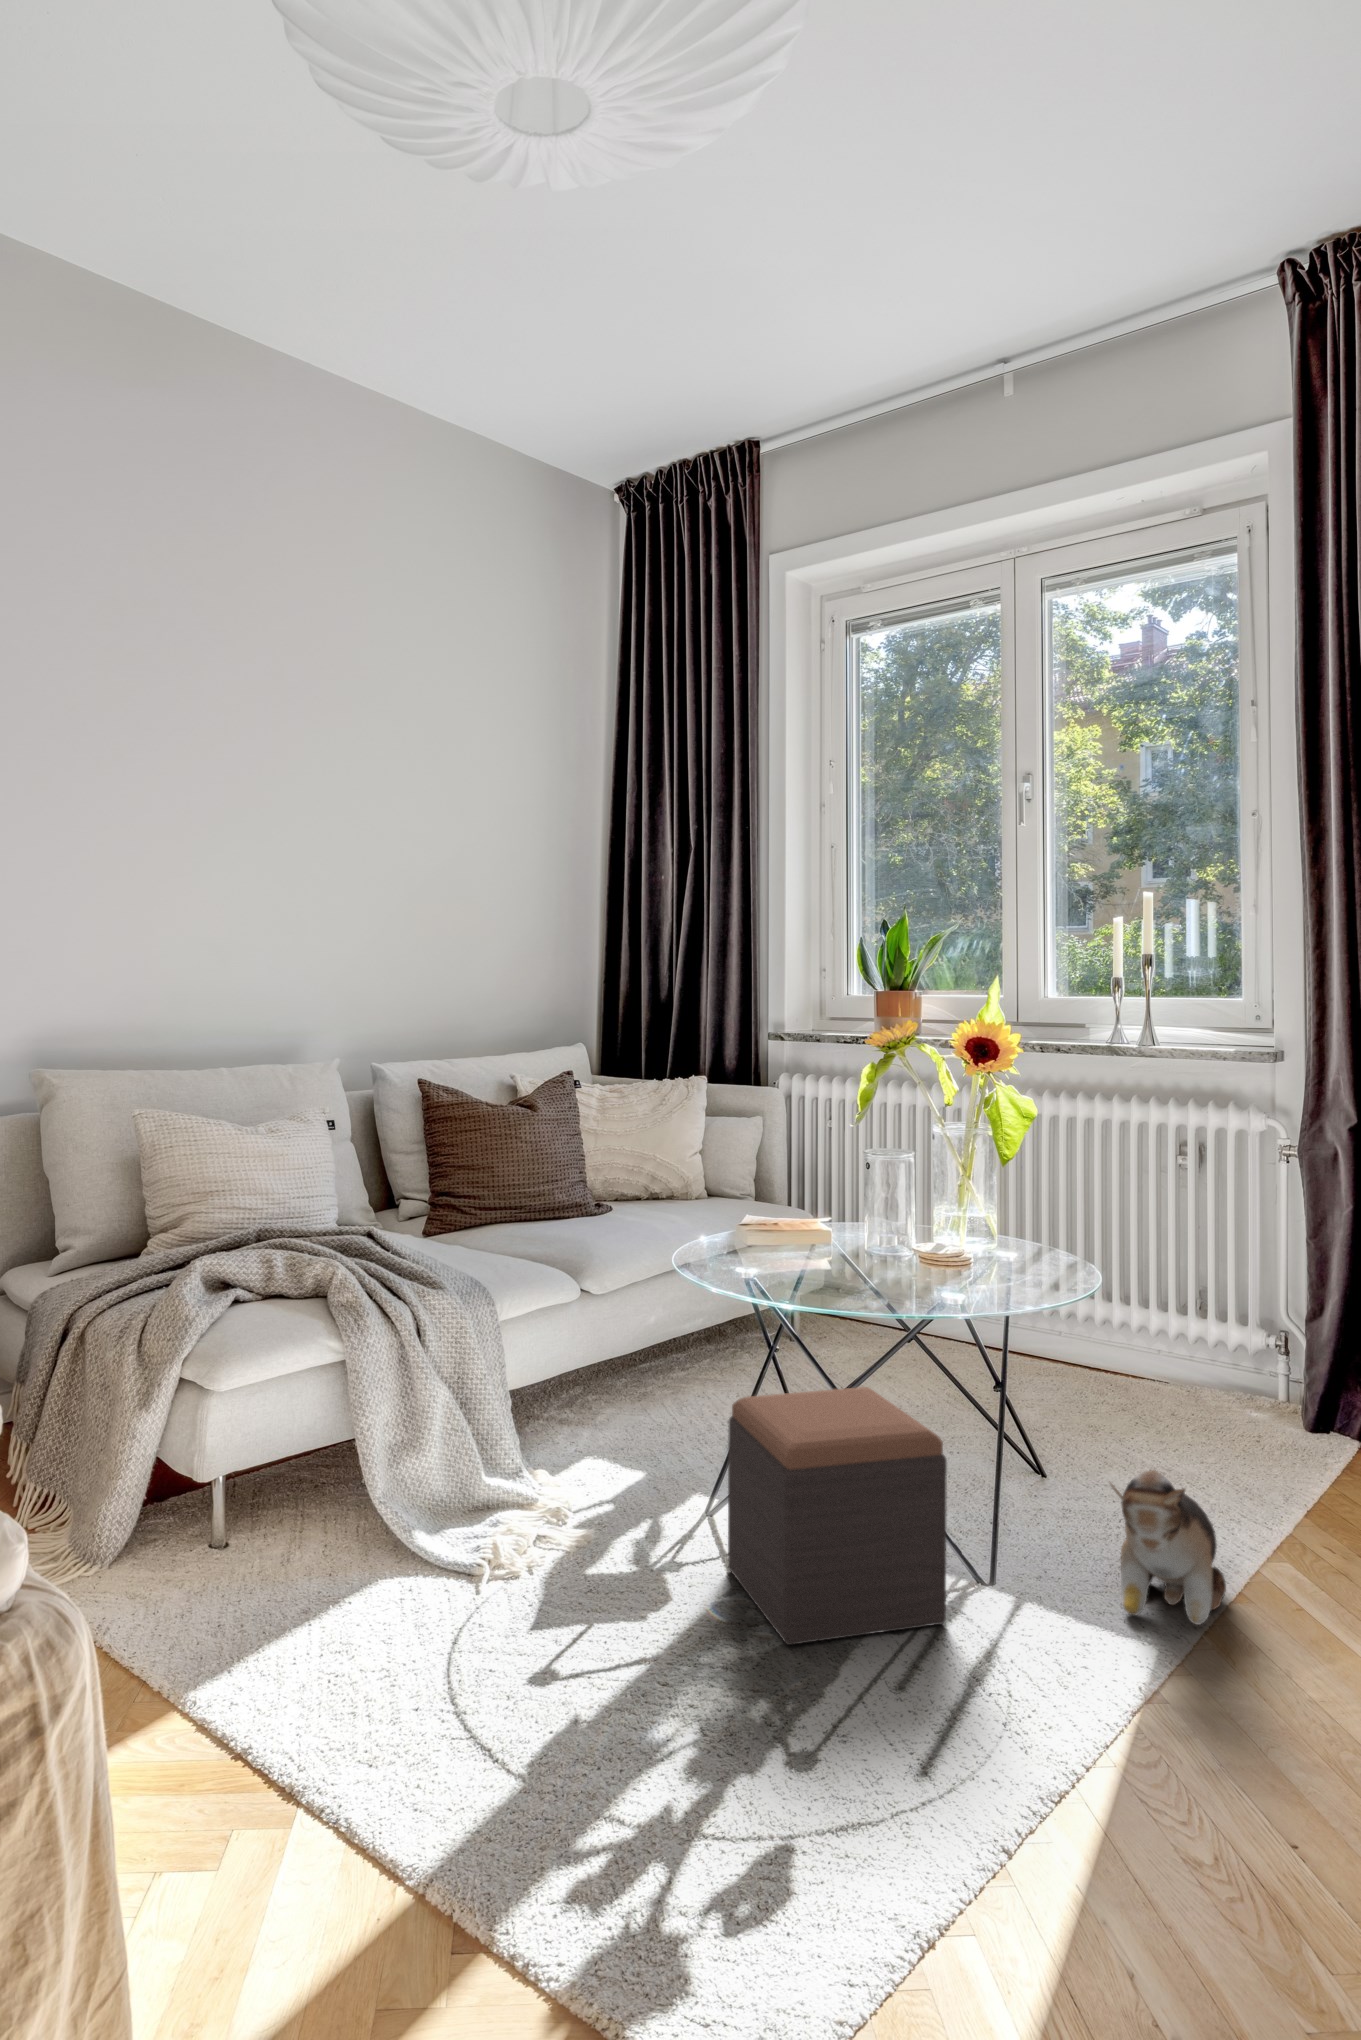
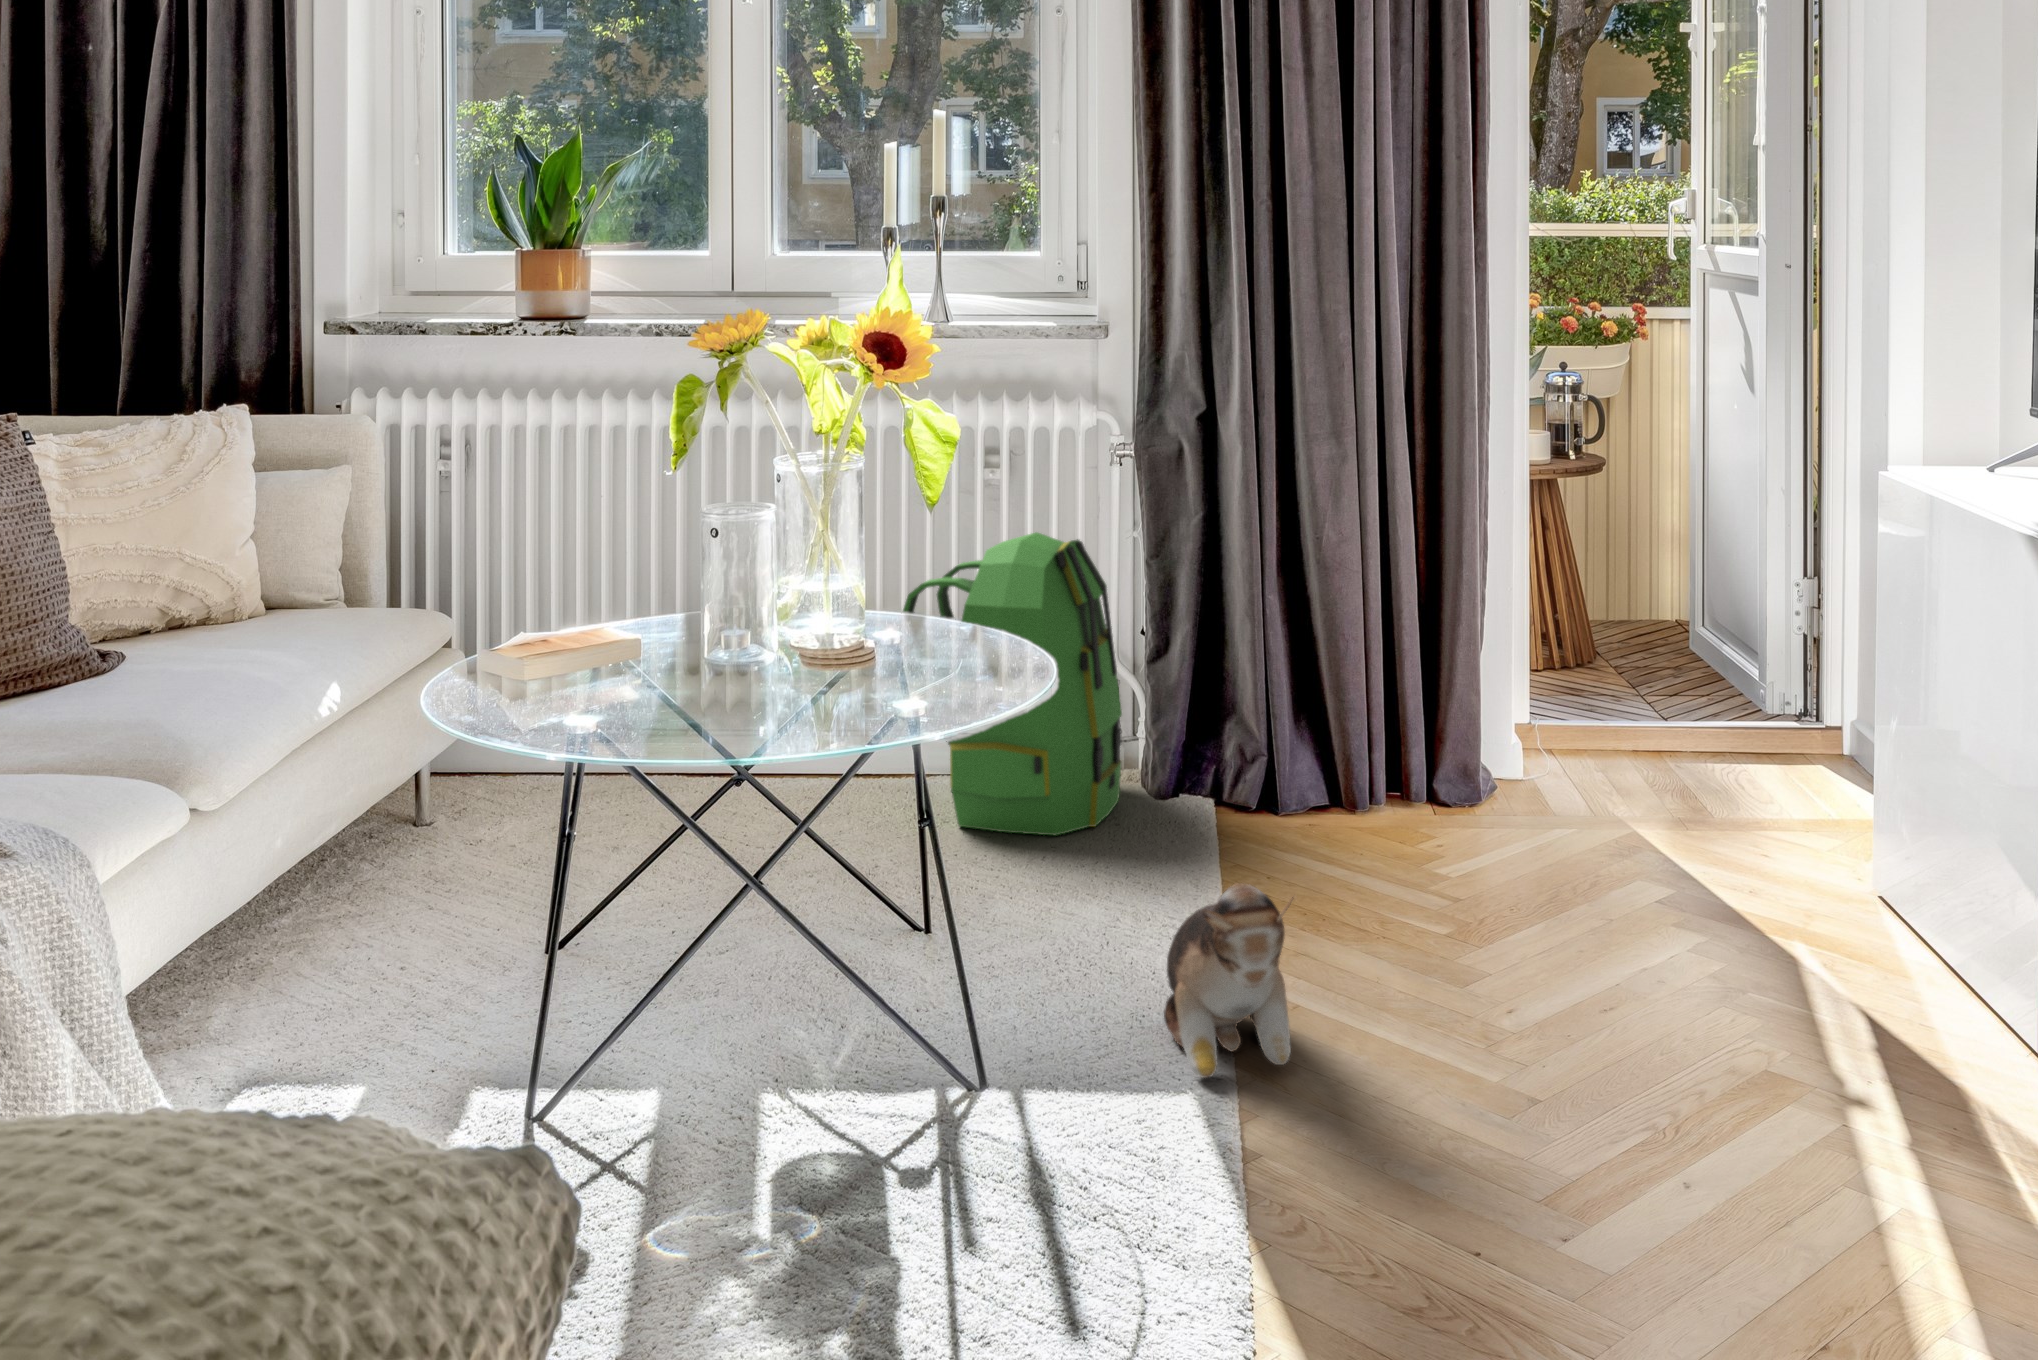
backpack: none [1091,1205,1269,1433] -> present [903,532,1122,835]
footstool: present [728,1387,947,1645] -> none [669,860,1022,1268]

